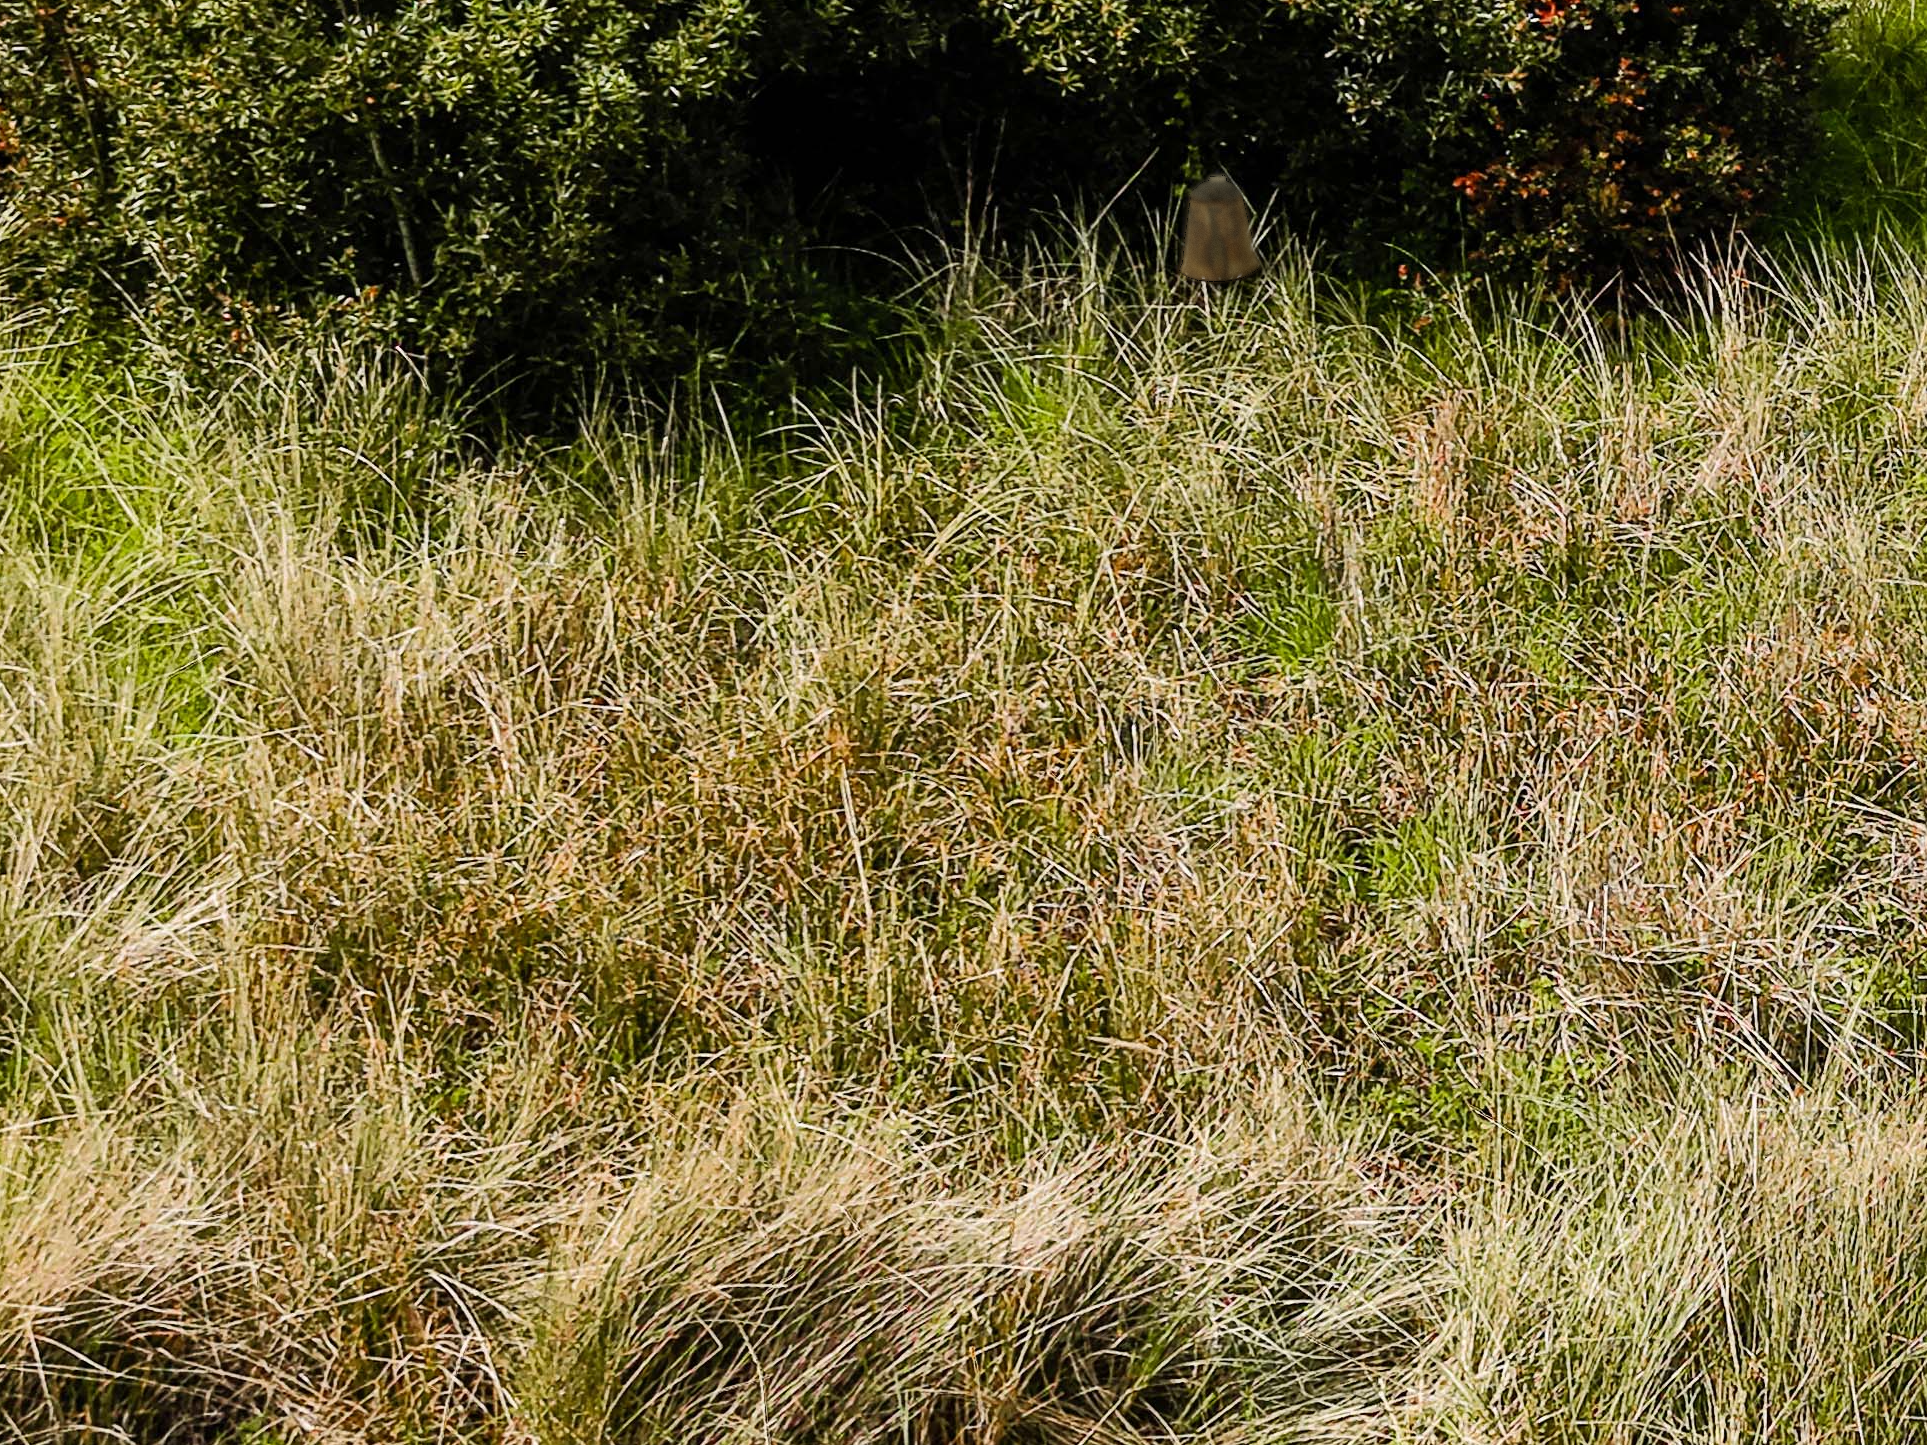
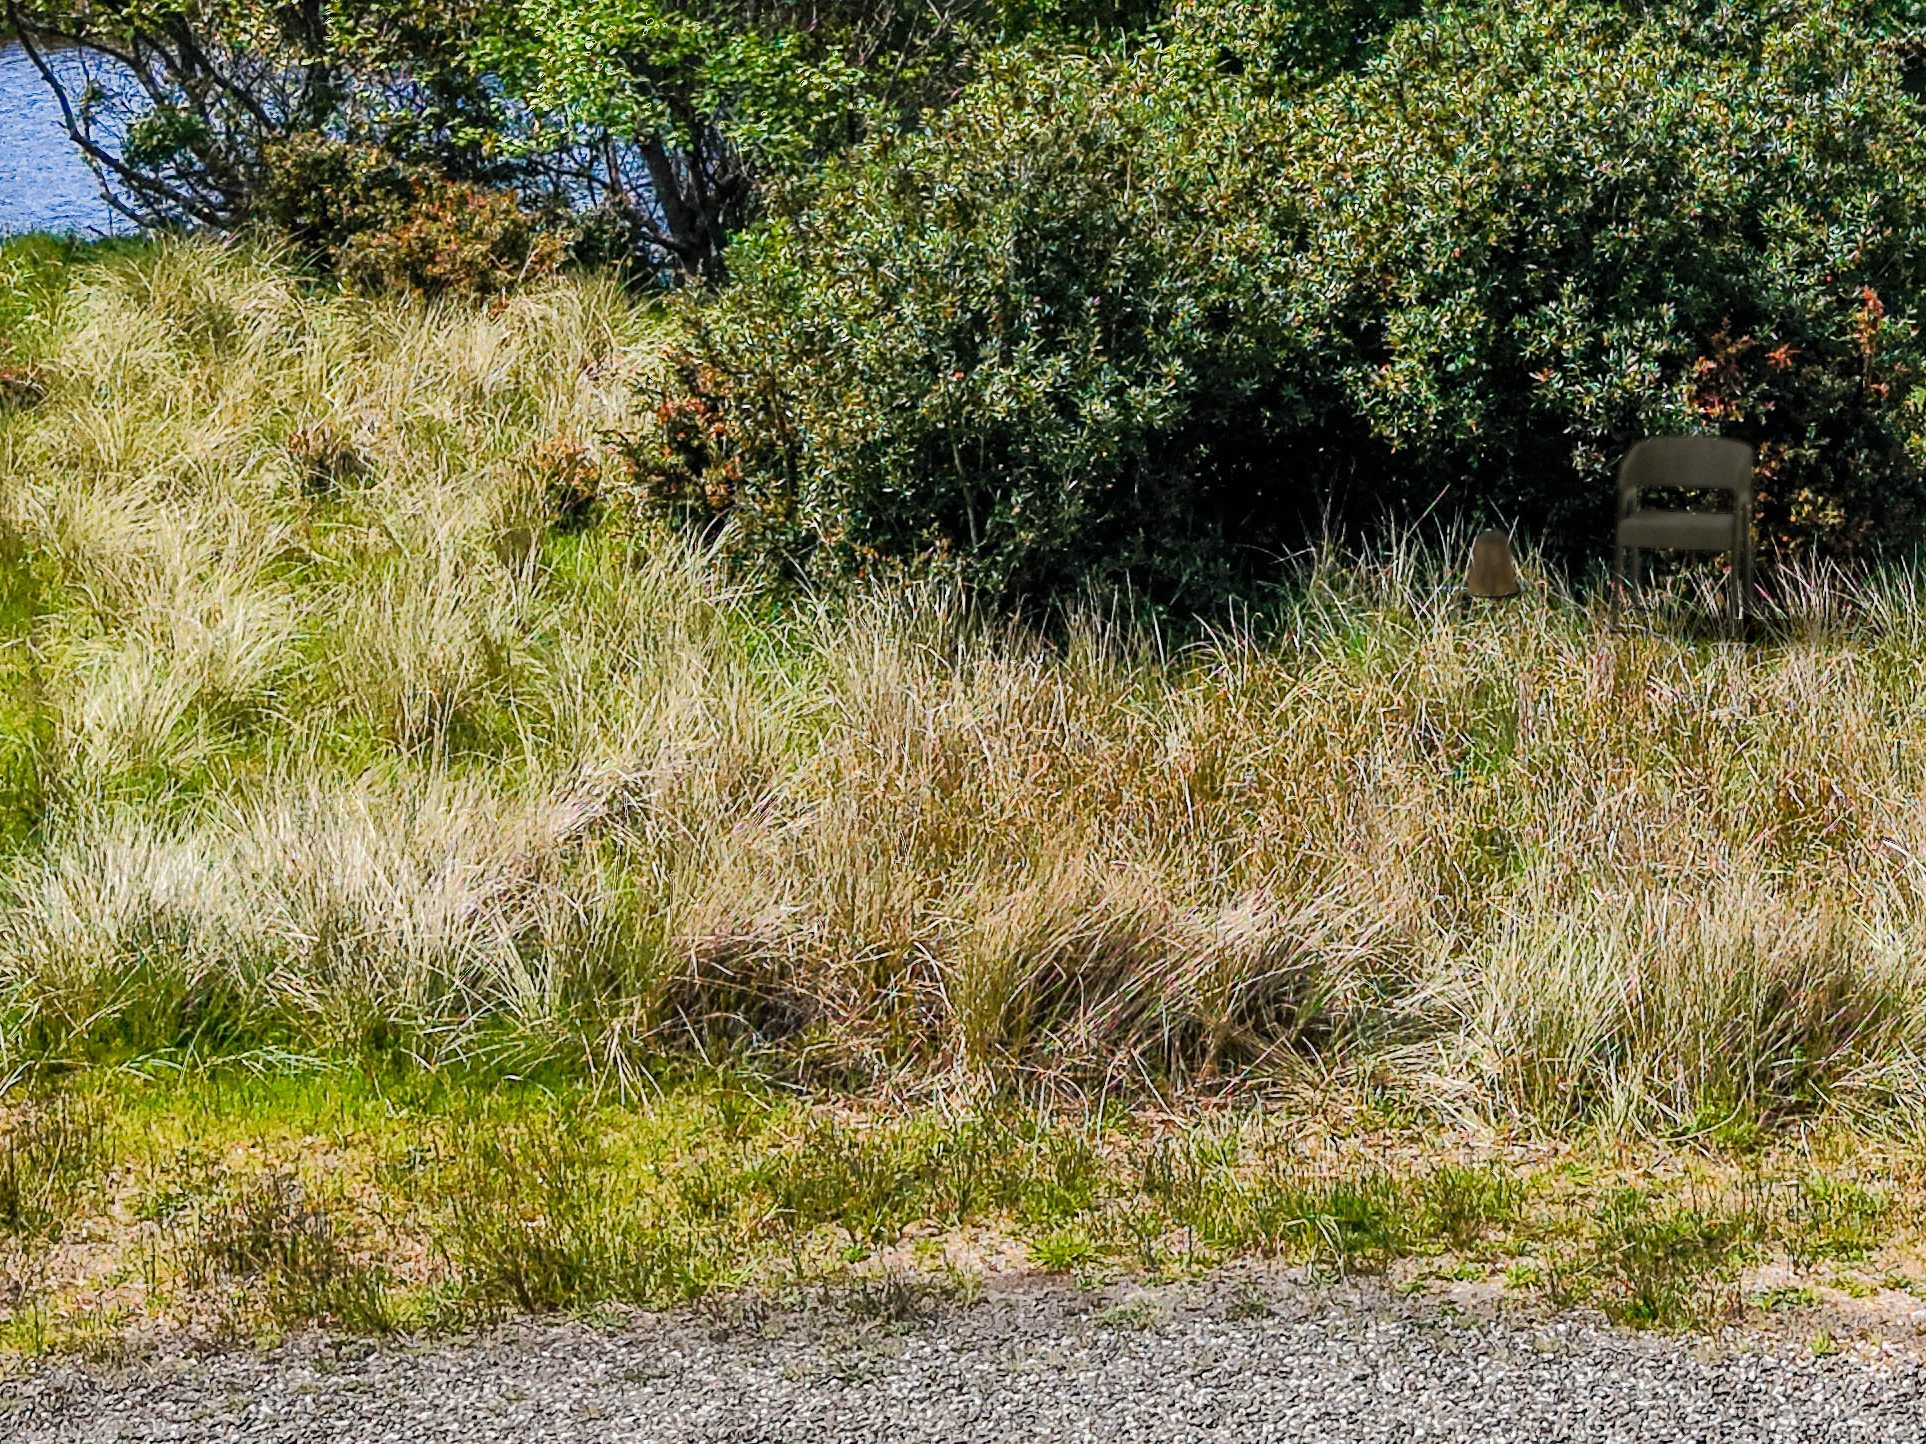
chair: none [1420,40,1615,350] -> present [1610,436,1753,636]

